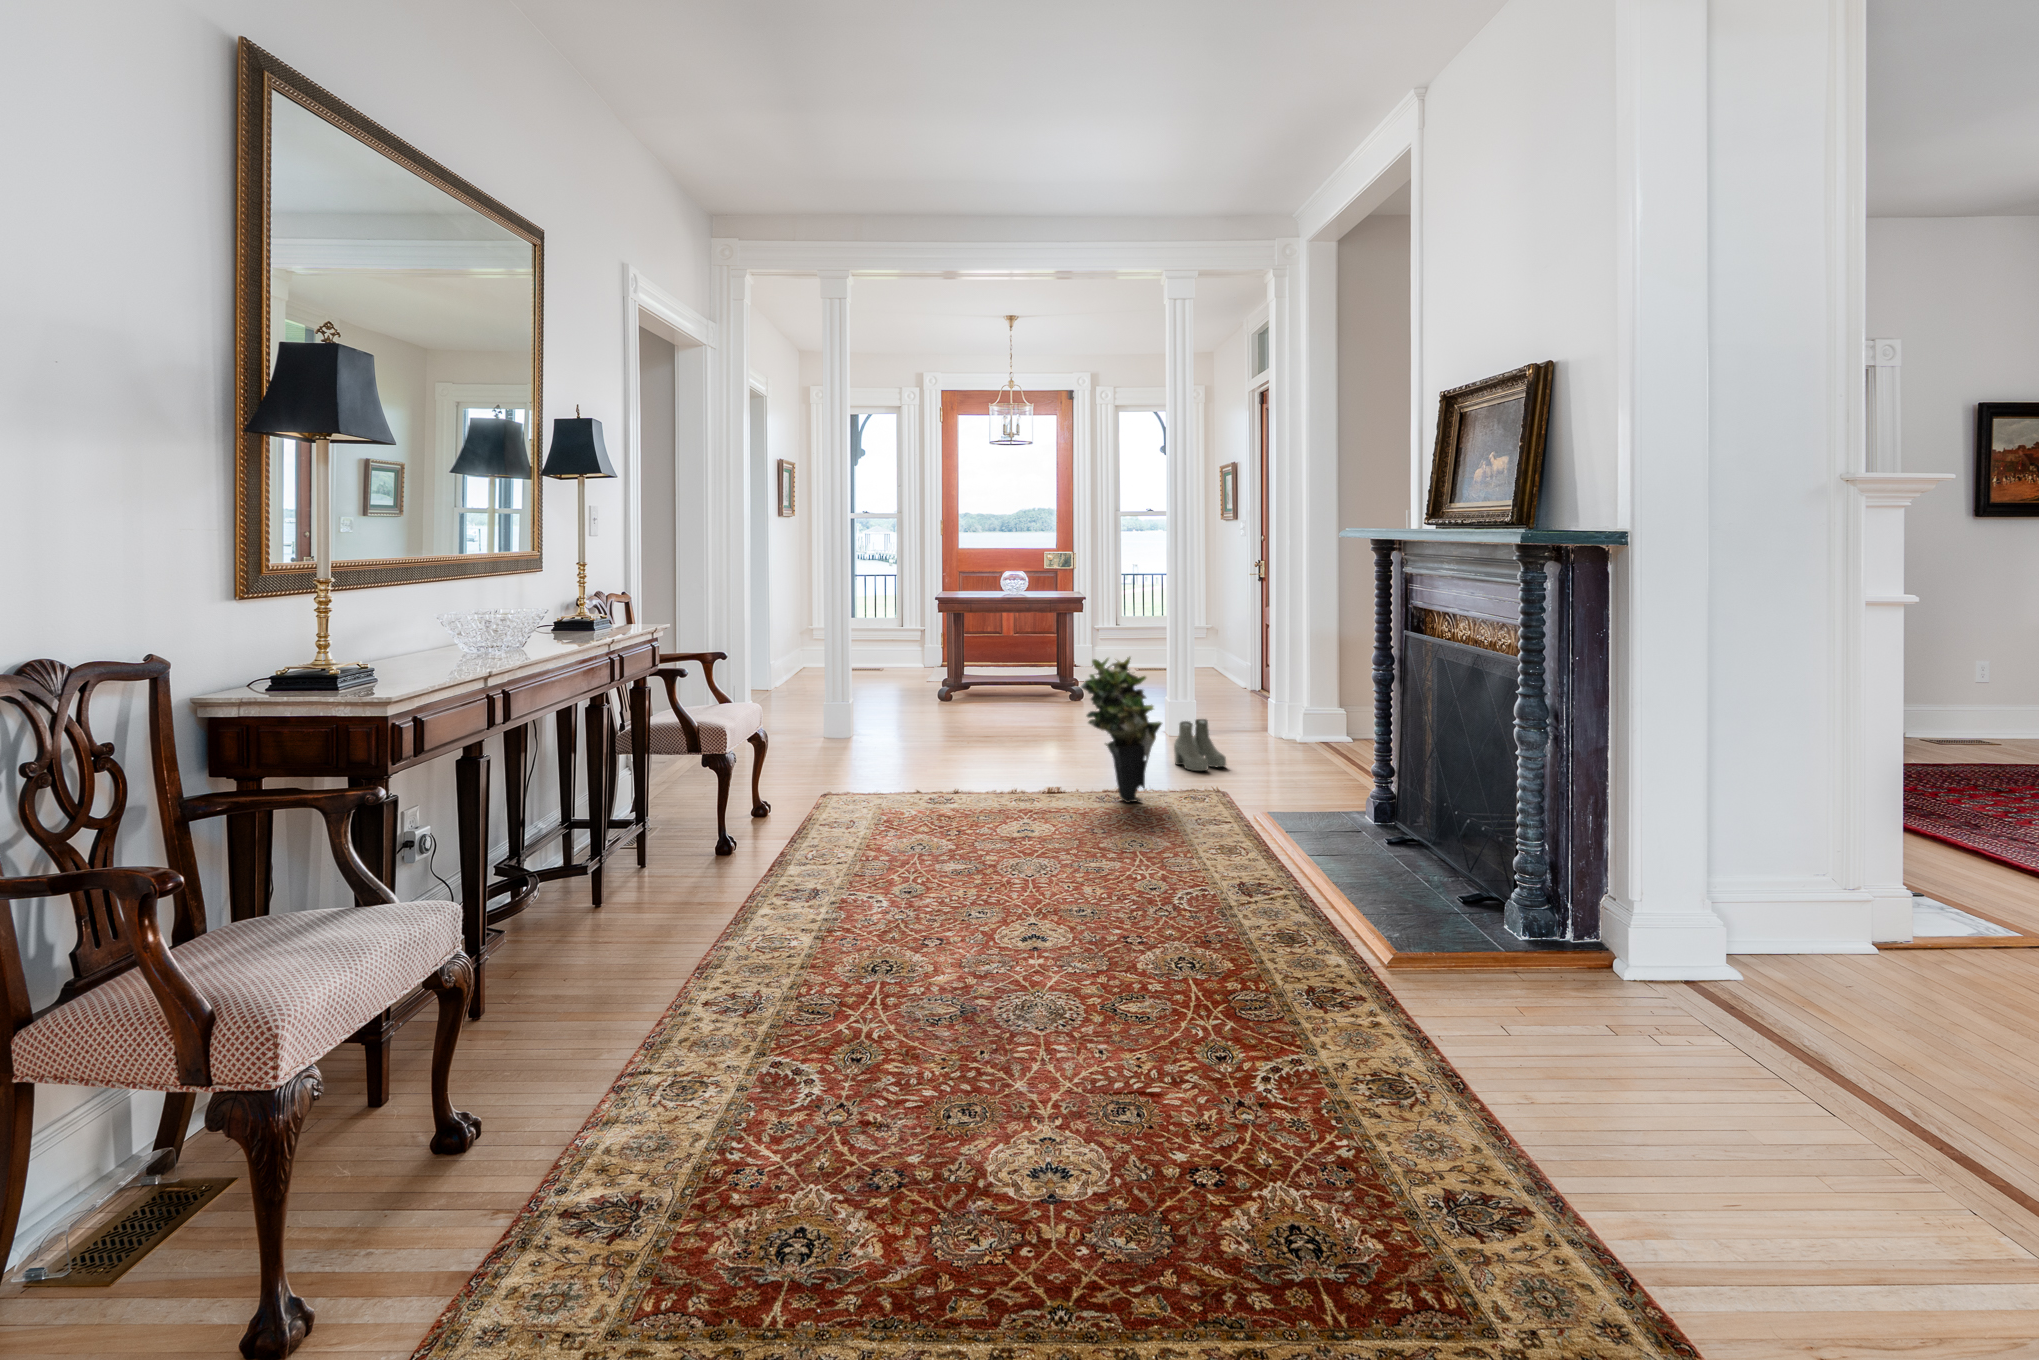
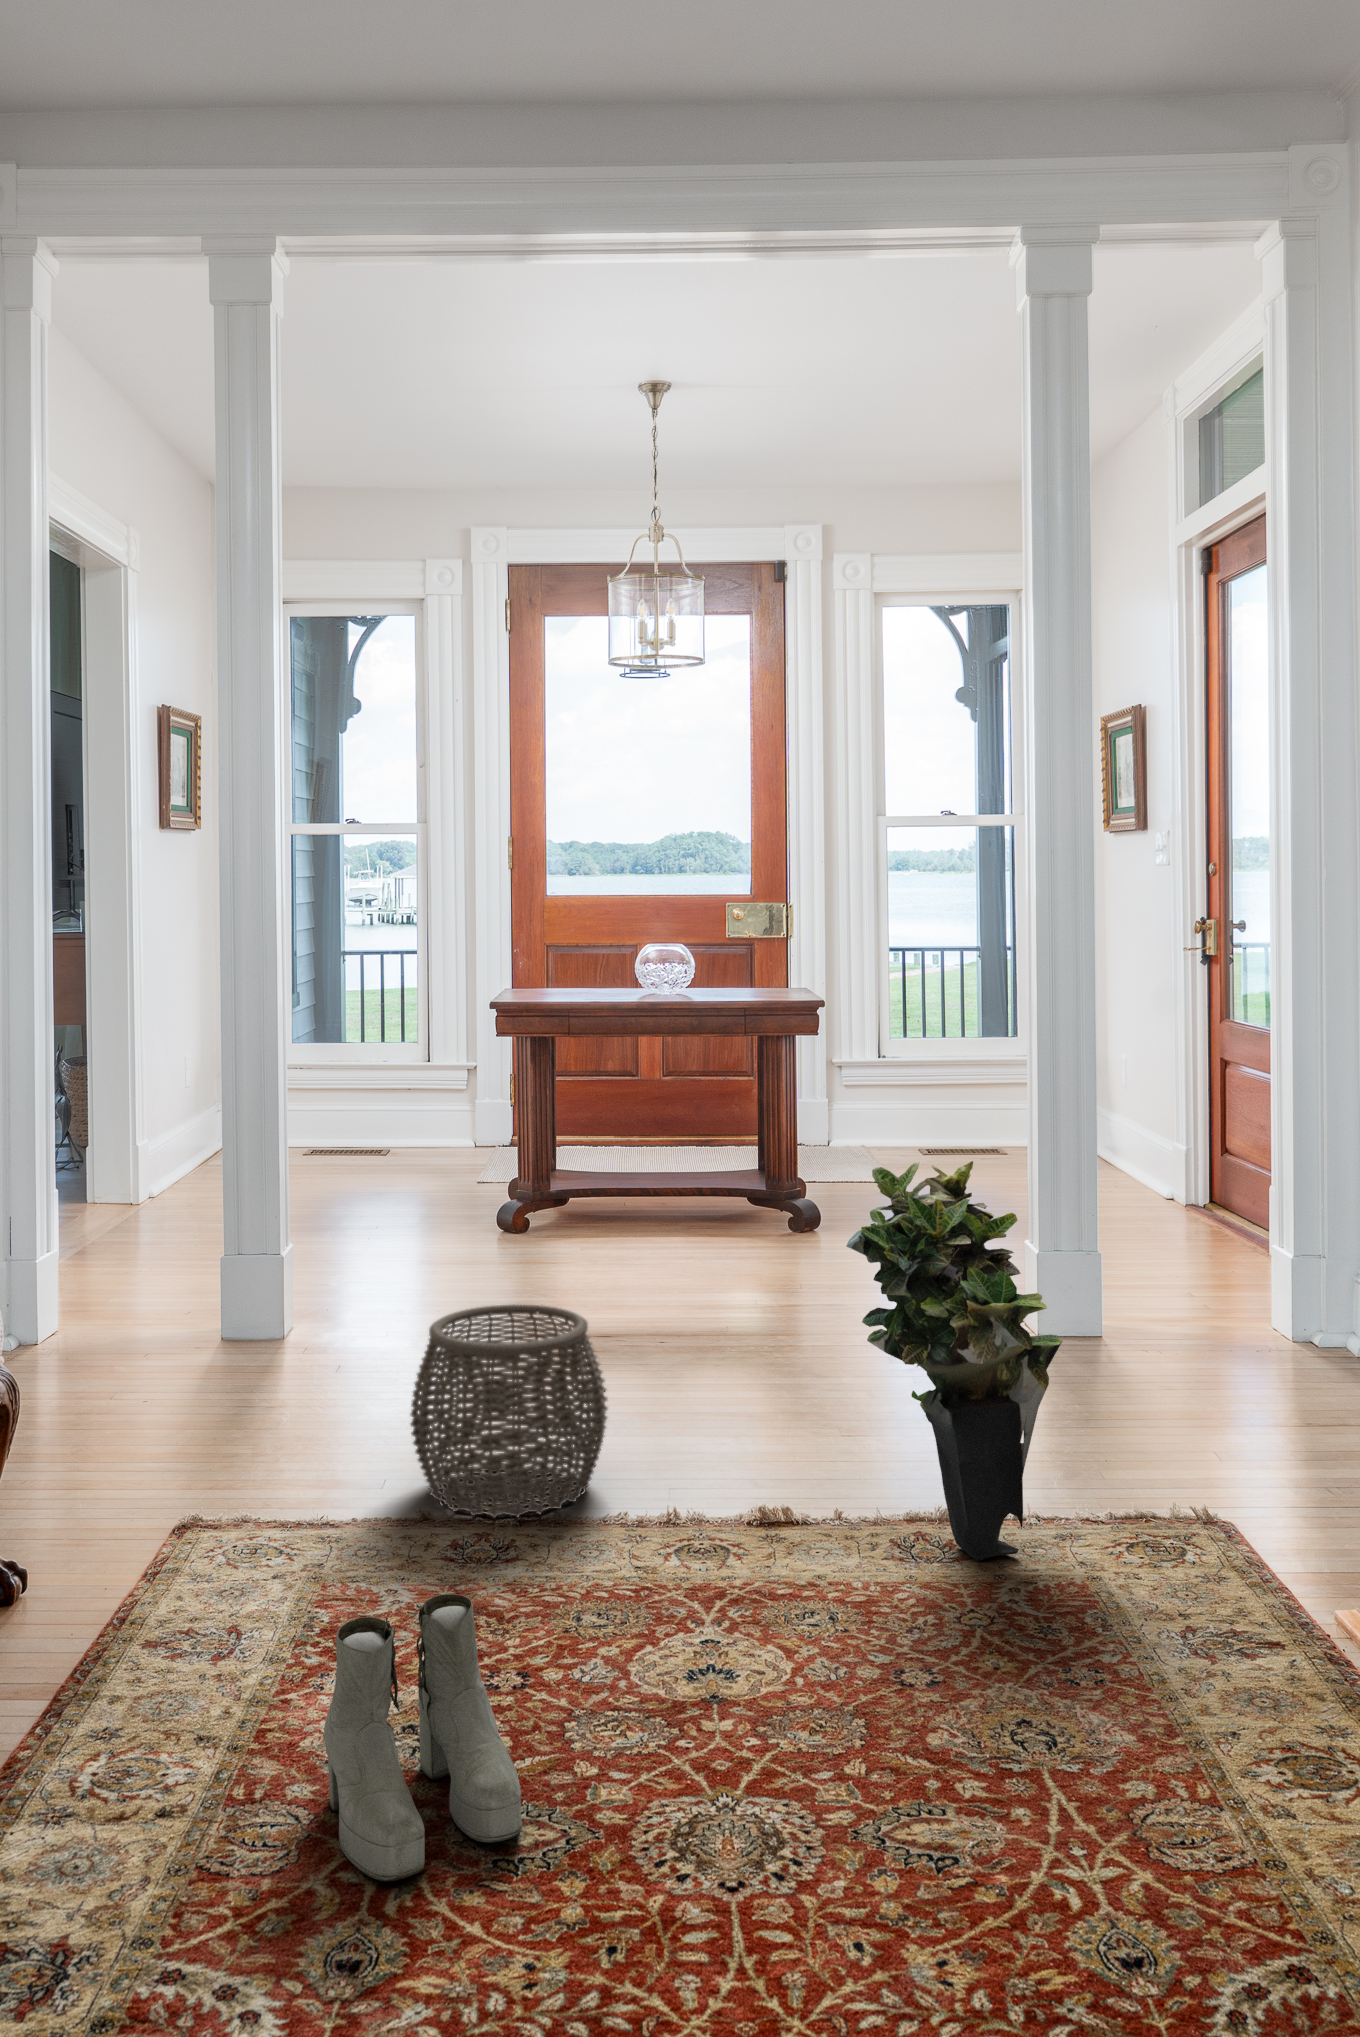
woven basket: none [912,714,989,792] -> present [410,1304,608,1518]
boots: present [1174,719,1226,771] -> present [324,1594,522,1881]

